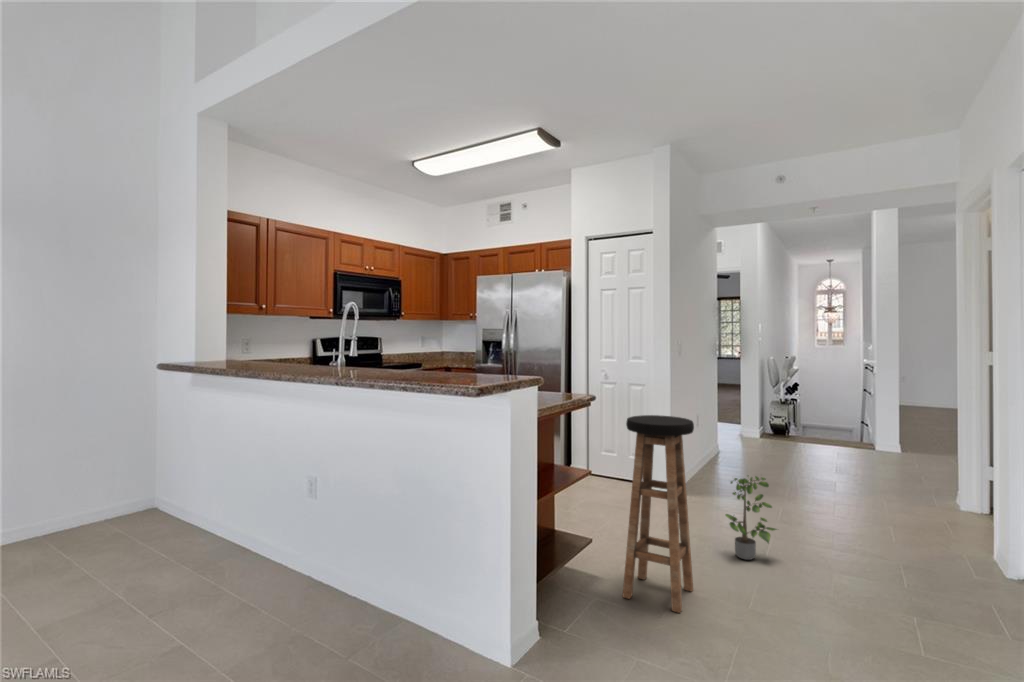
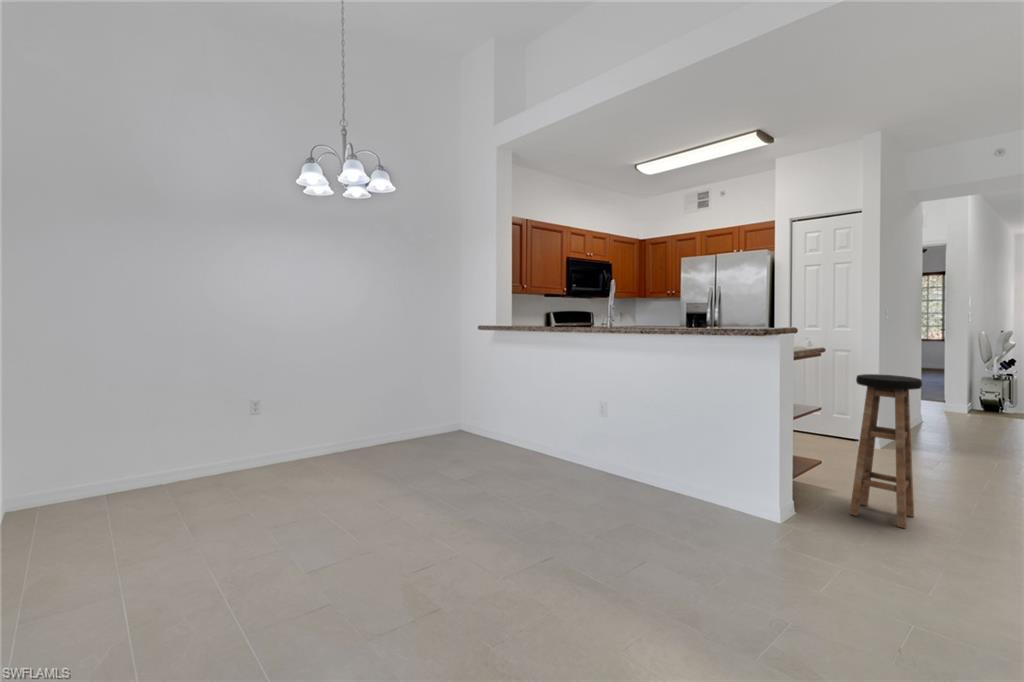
potted plant: present [726,476,776,560] -> none [943,430,1001,503]

